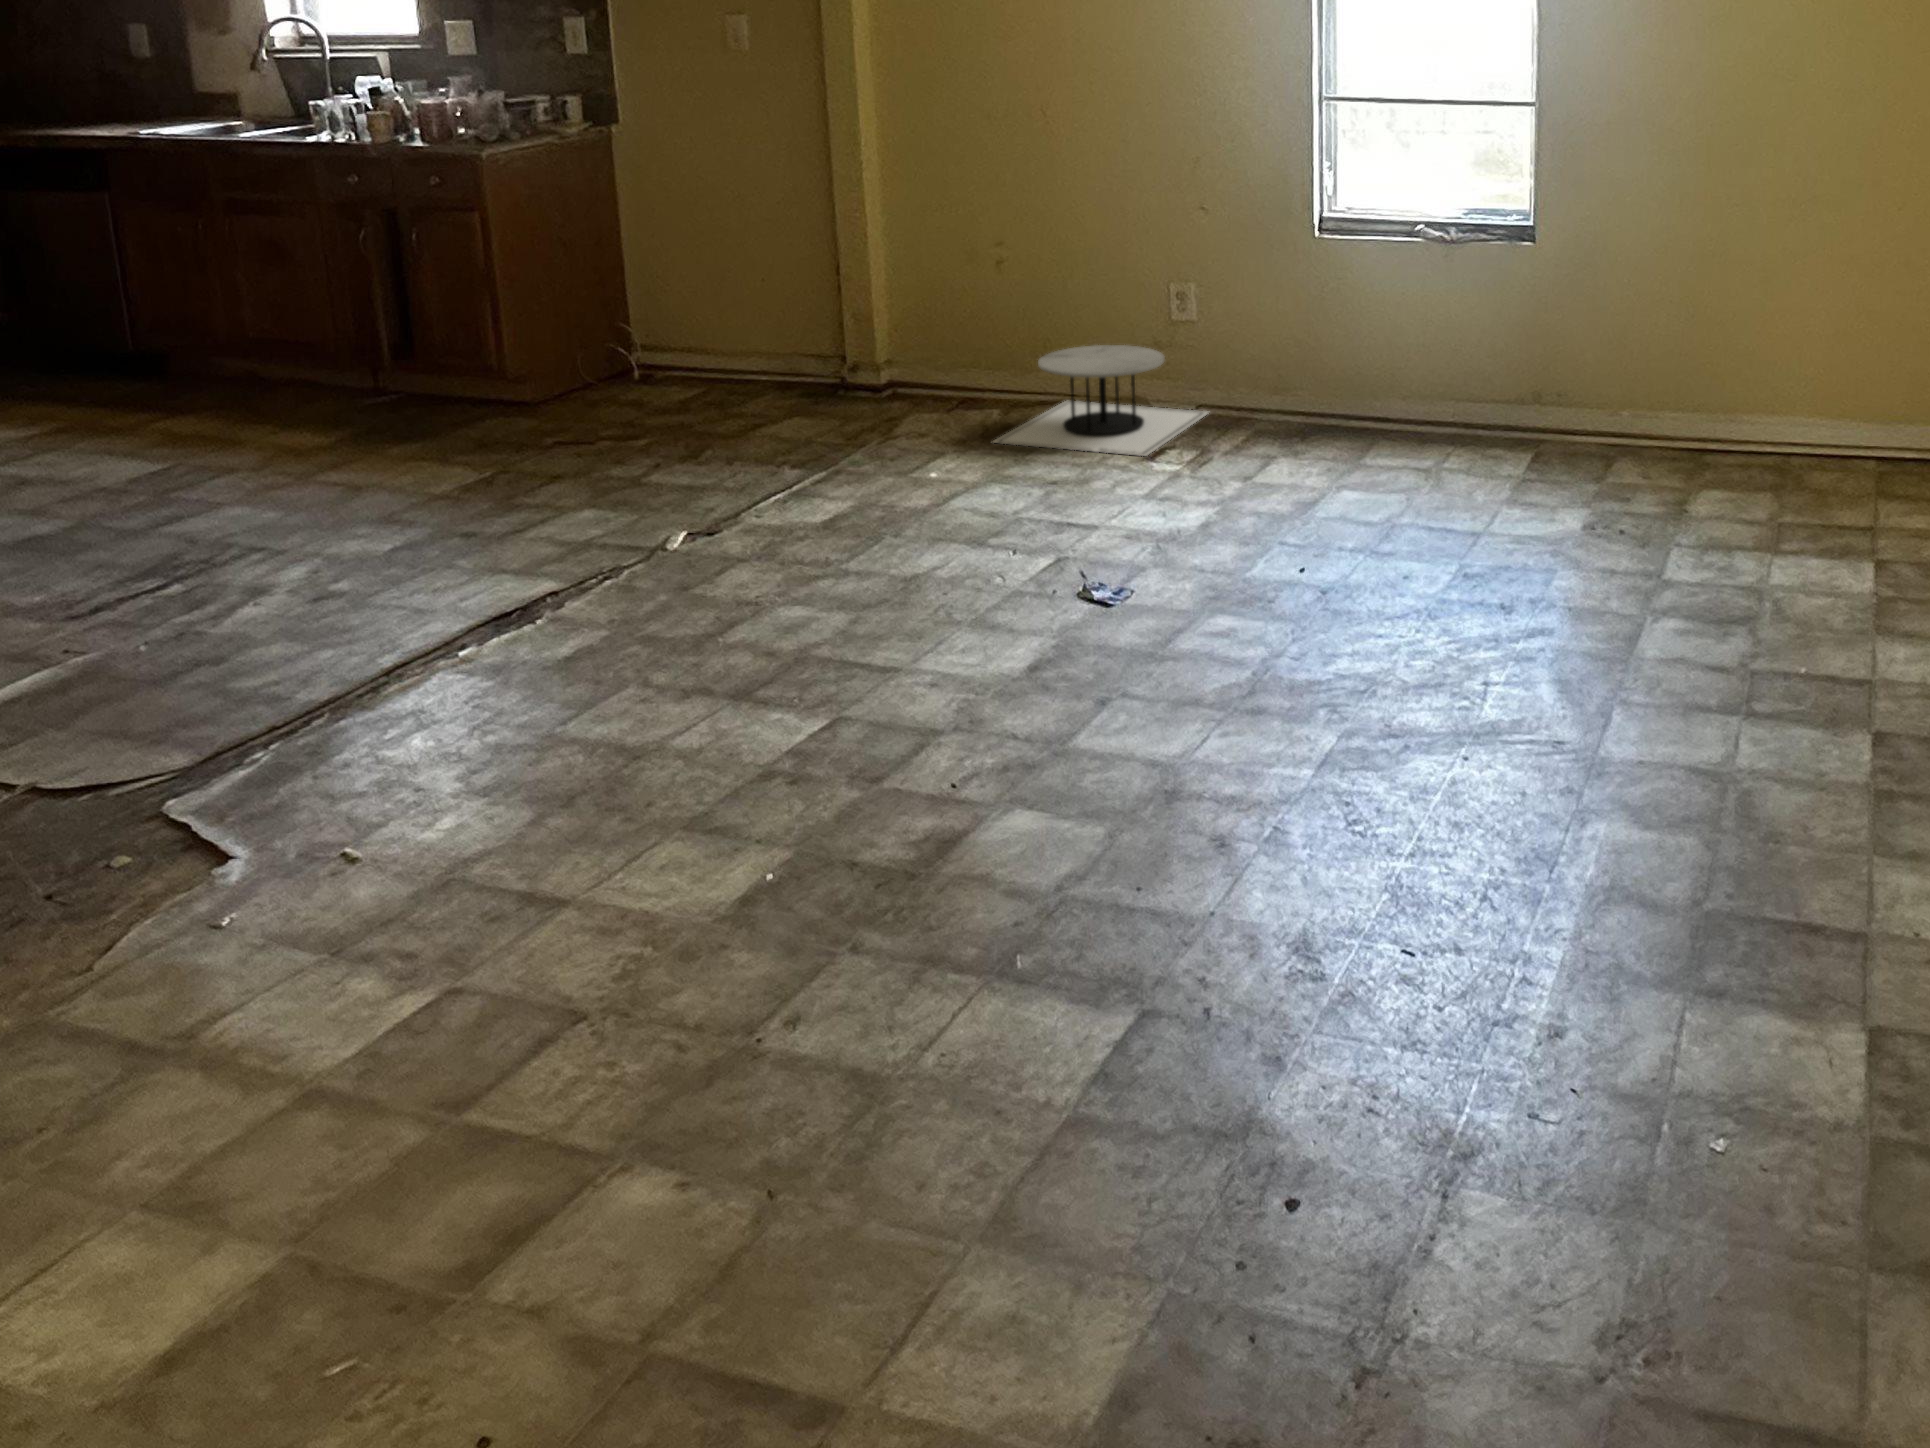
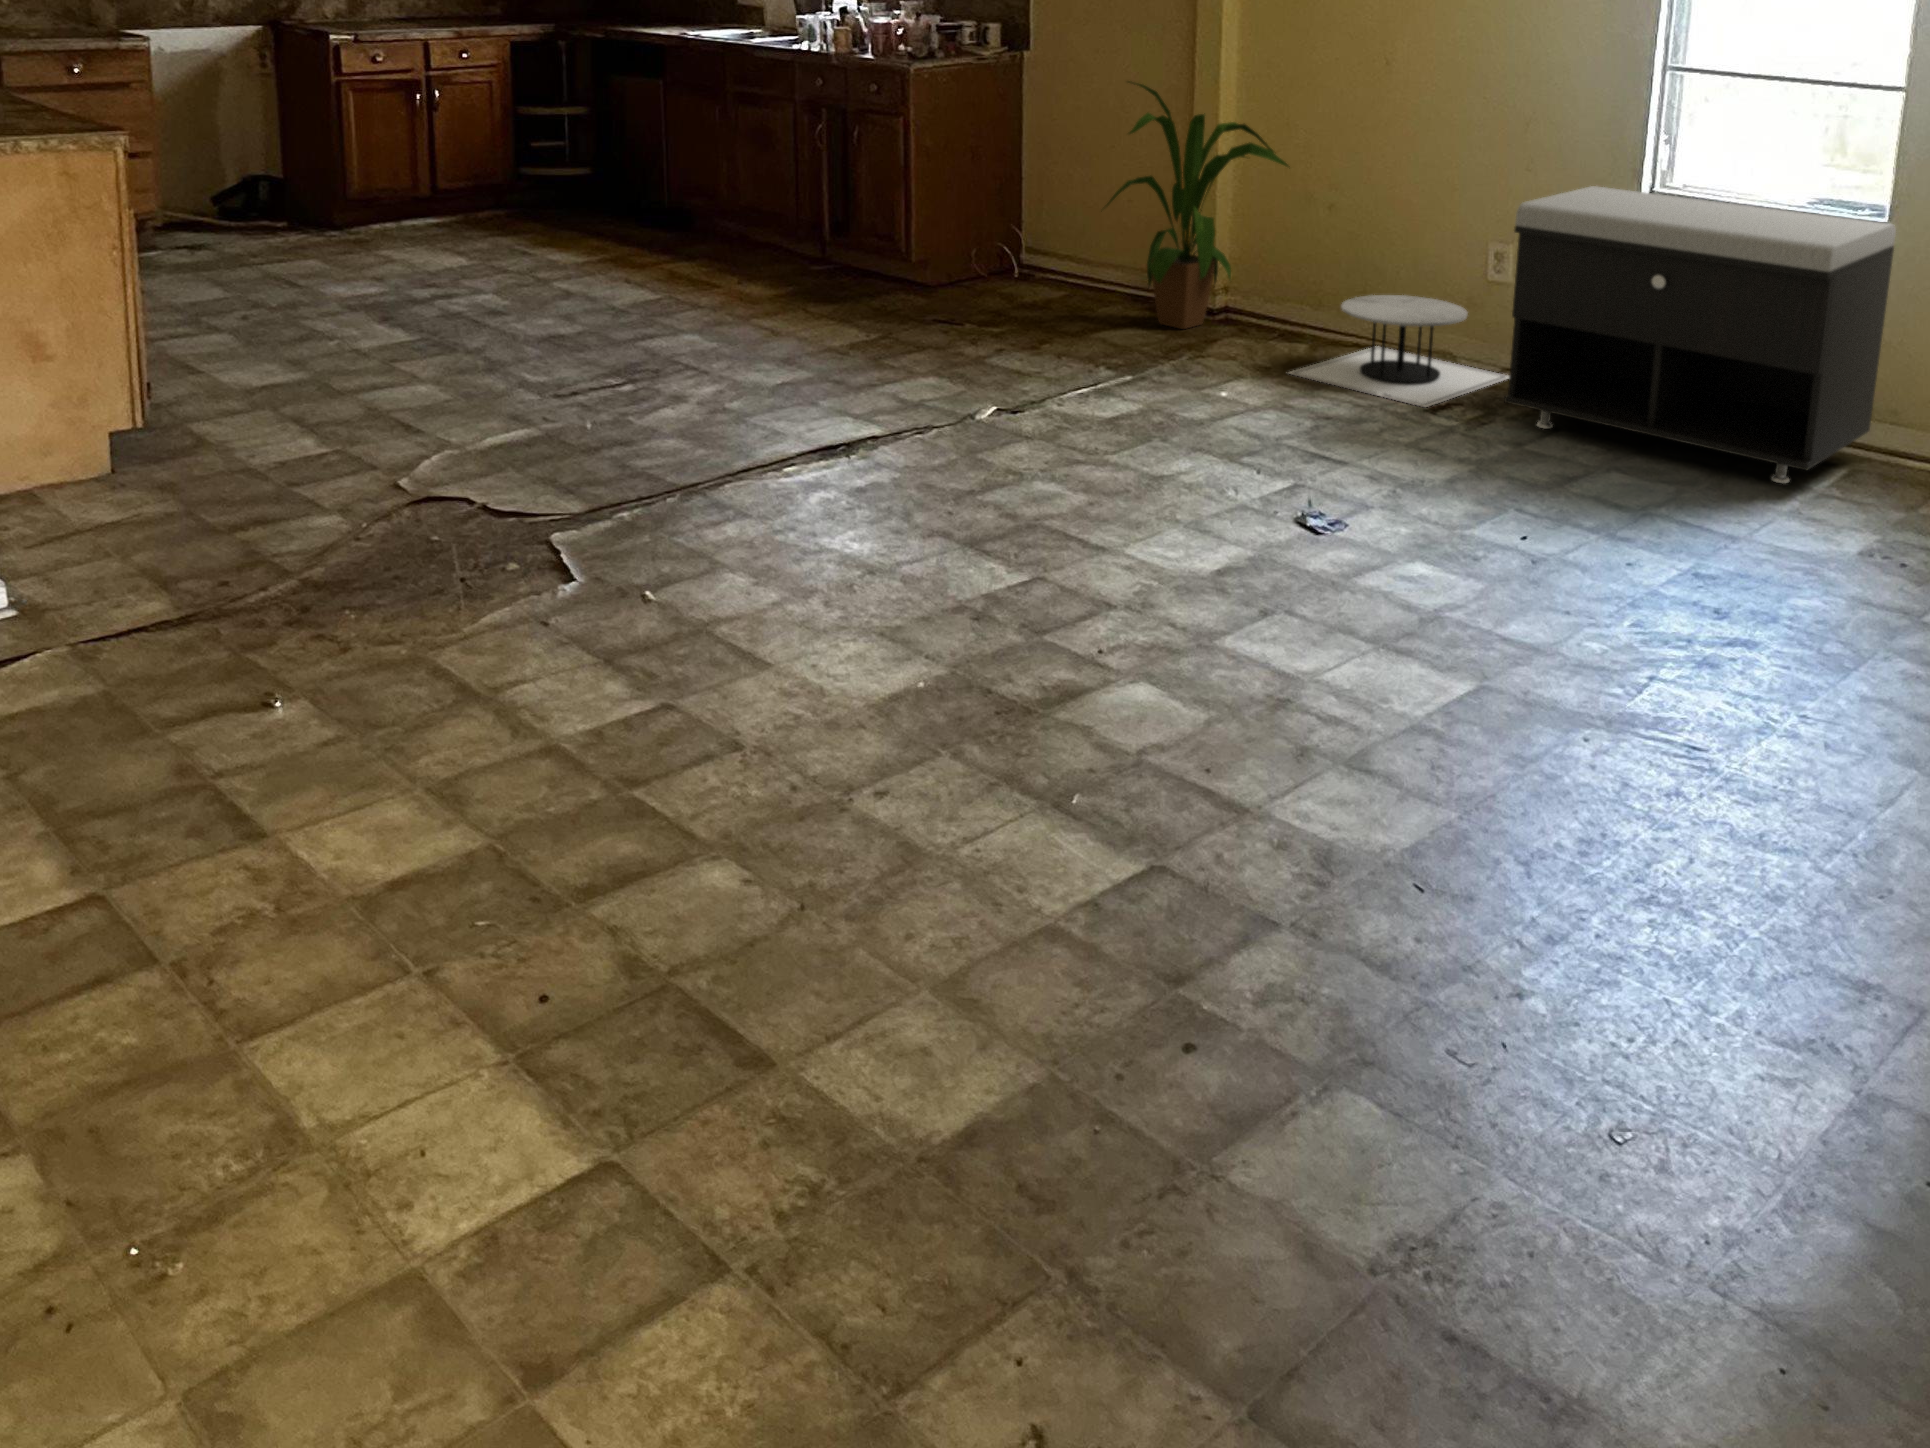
house plant: none [751,149,958,412] -> present [1107,82,1288,329]
storage bench: none [1220,217,1544,475] -> present [1504,186,1896,484]

